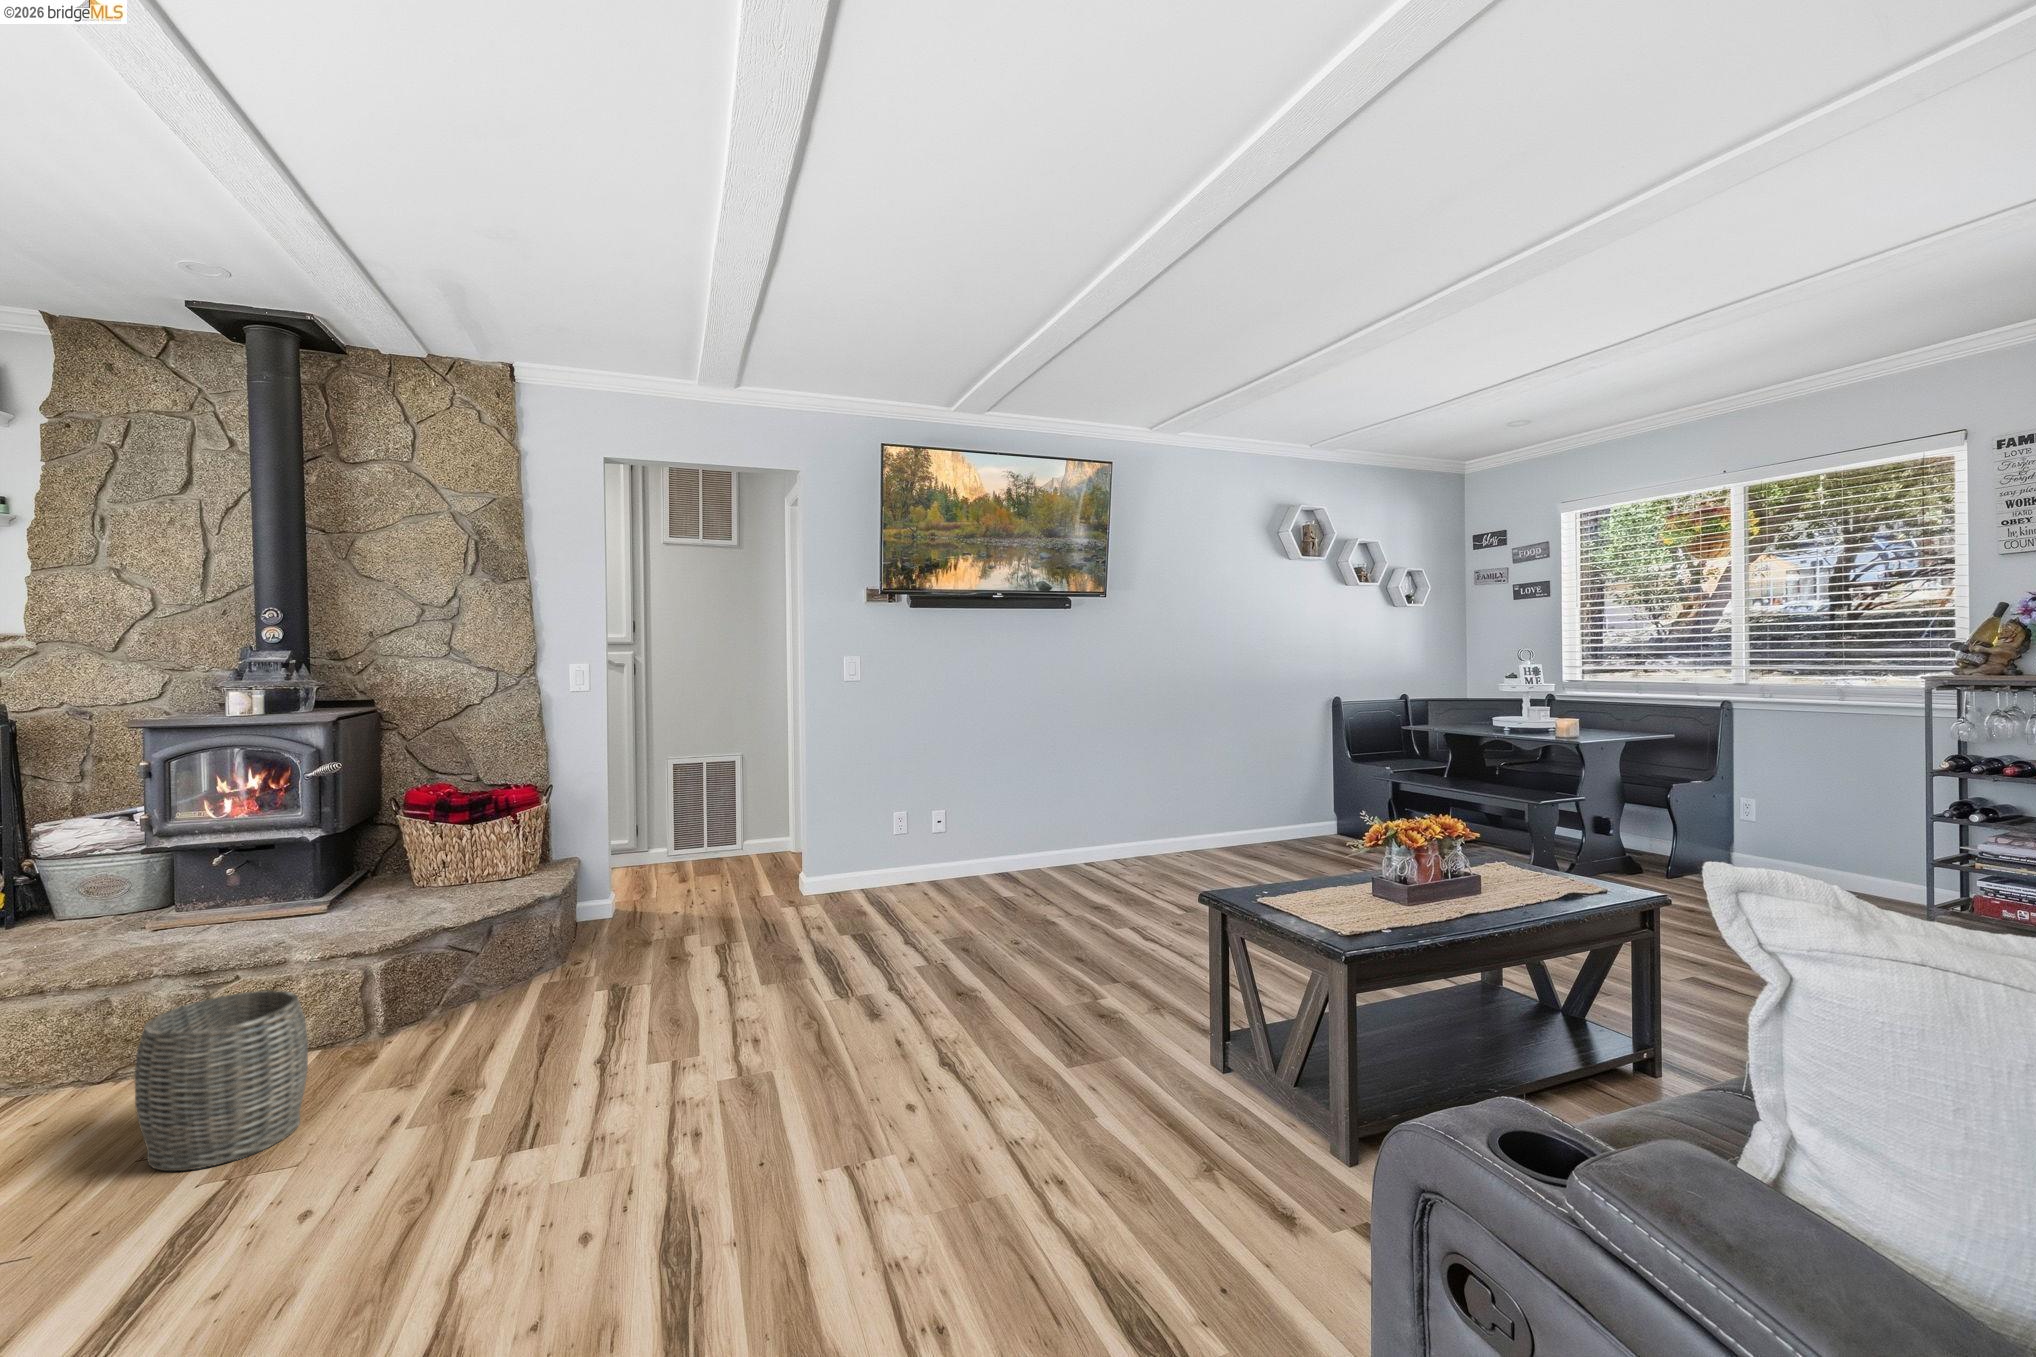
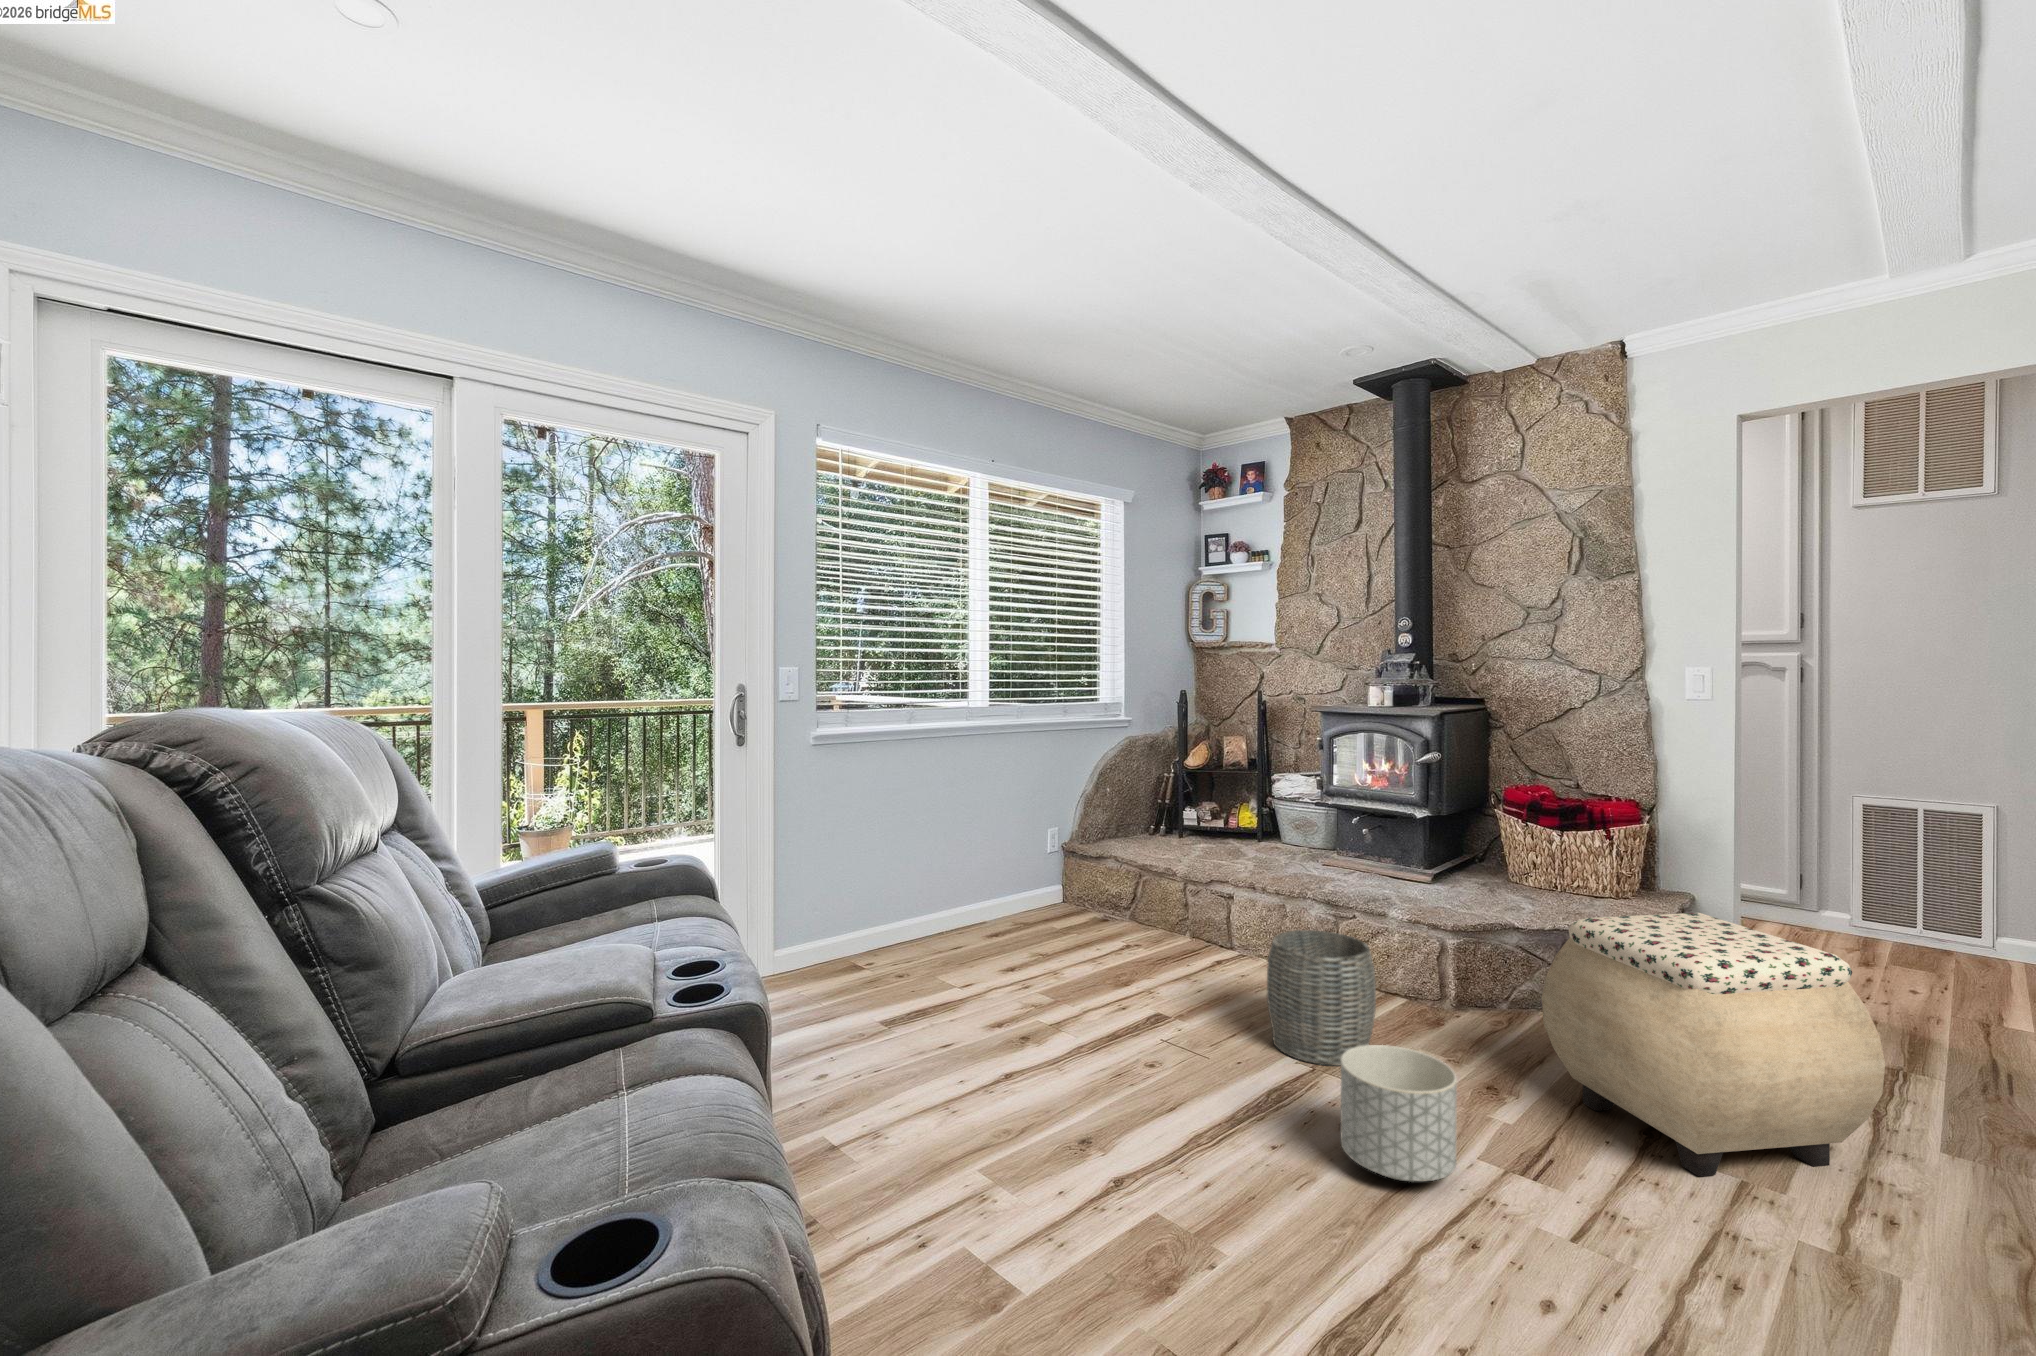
ottoman: none [502,866,746,1077] -> present [1542,913,1885,1176]
planter: none [315,1073,459,1228] -> present [1341,1045,1457,1182]

